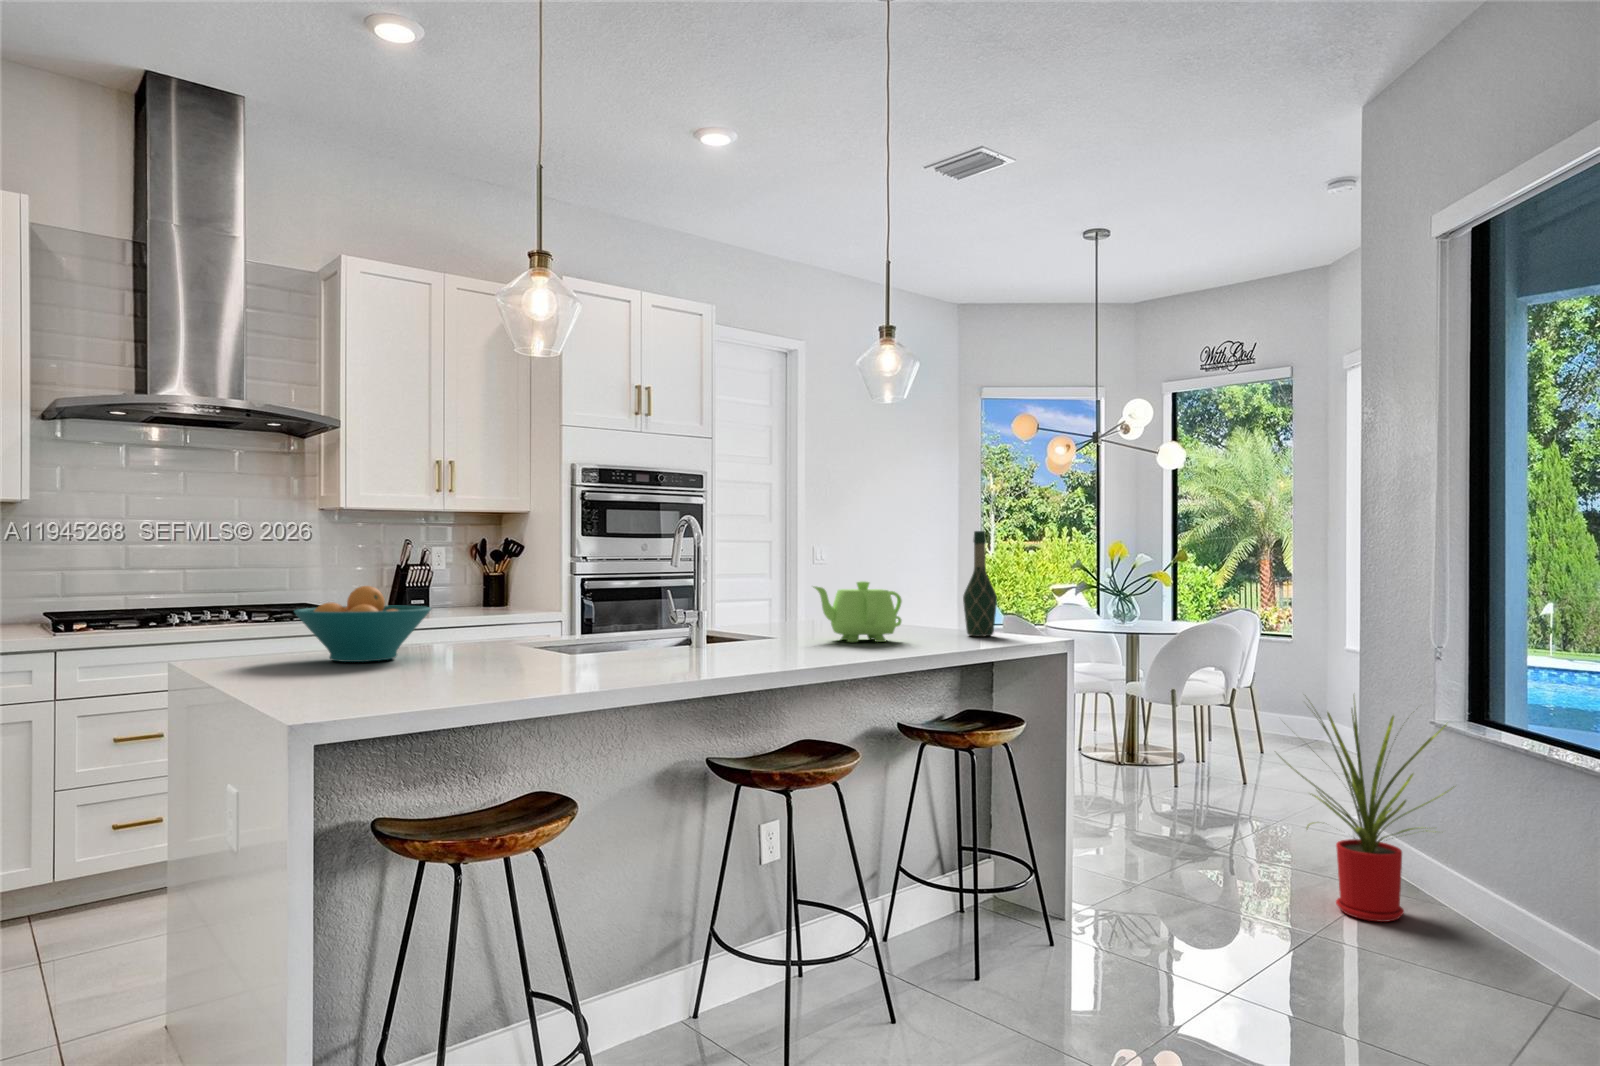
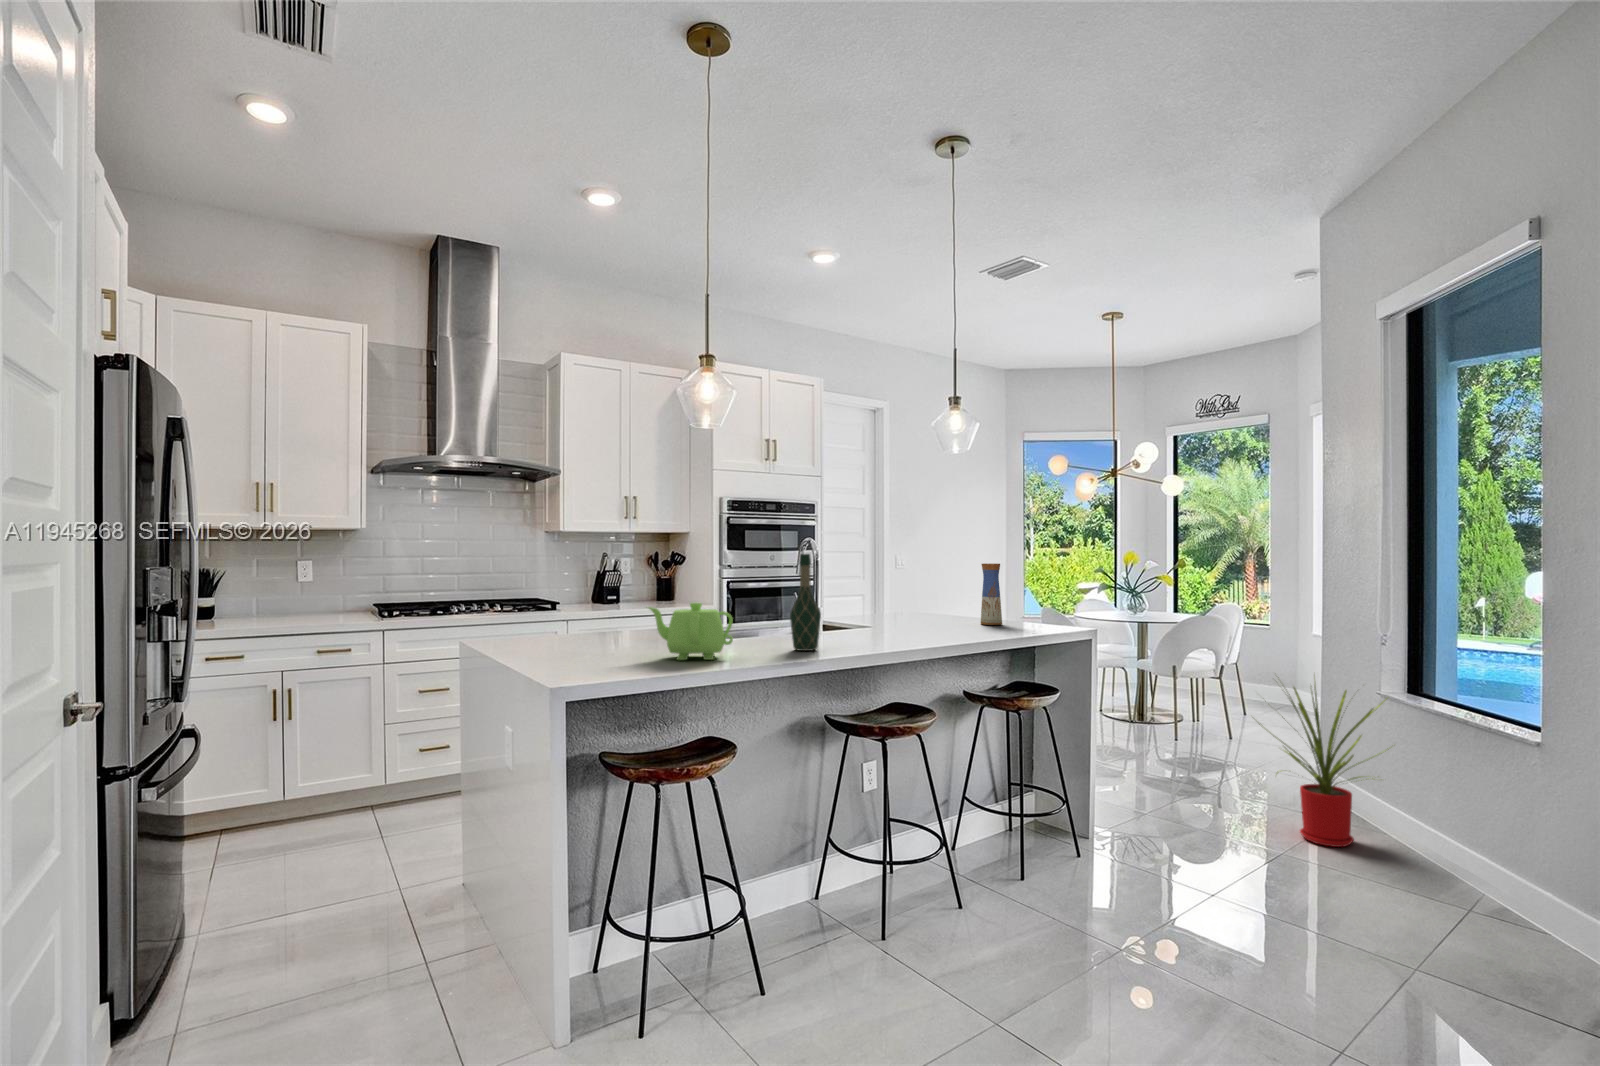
wine bottle: present [963,531,997,636] -> present [790,554,821,651]
vase: none [922,548,951,632] -> present [981,564,1002,625]
teapot: present [813,581,902,642] -> present [648,603,733,660]
fruit bowl: present [294,586,431,662] -> none [554,595,643,647]

